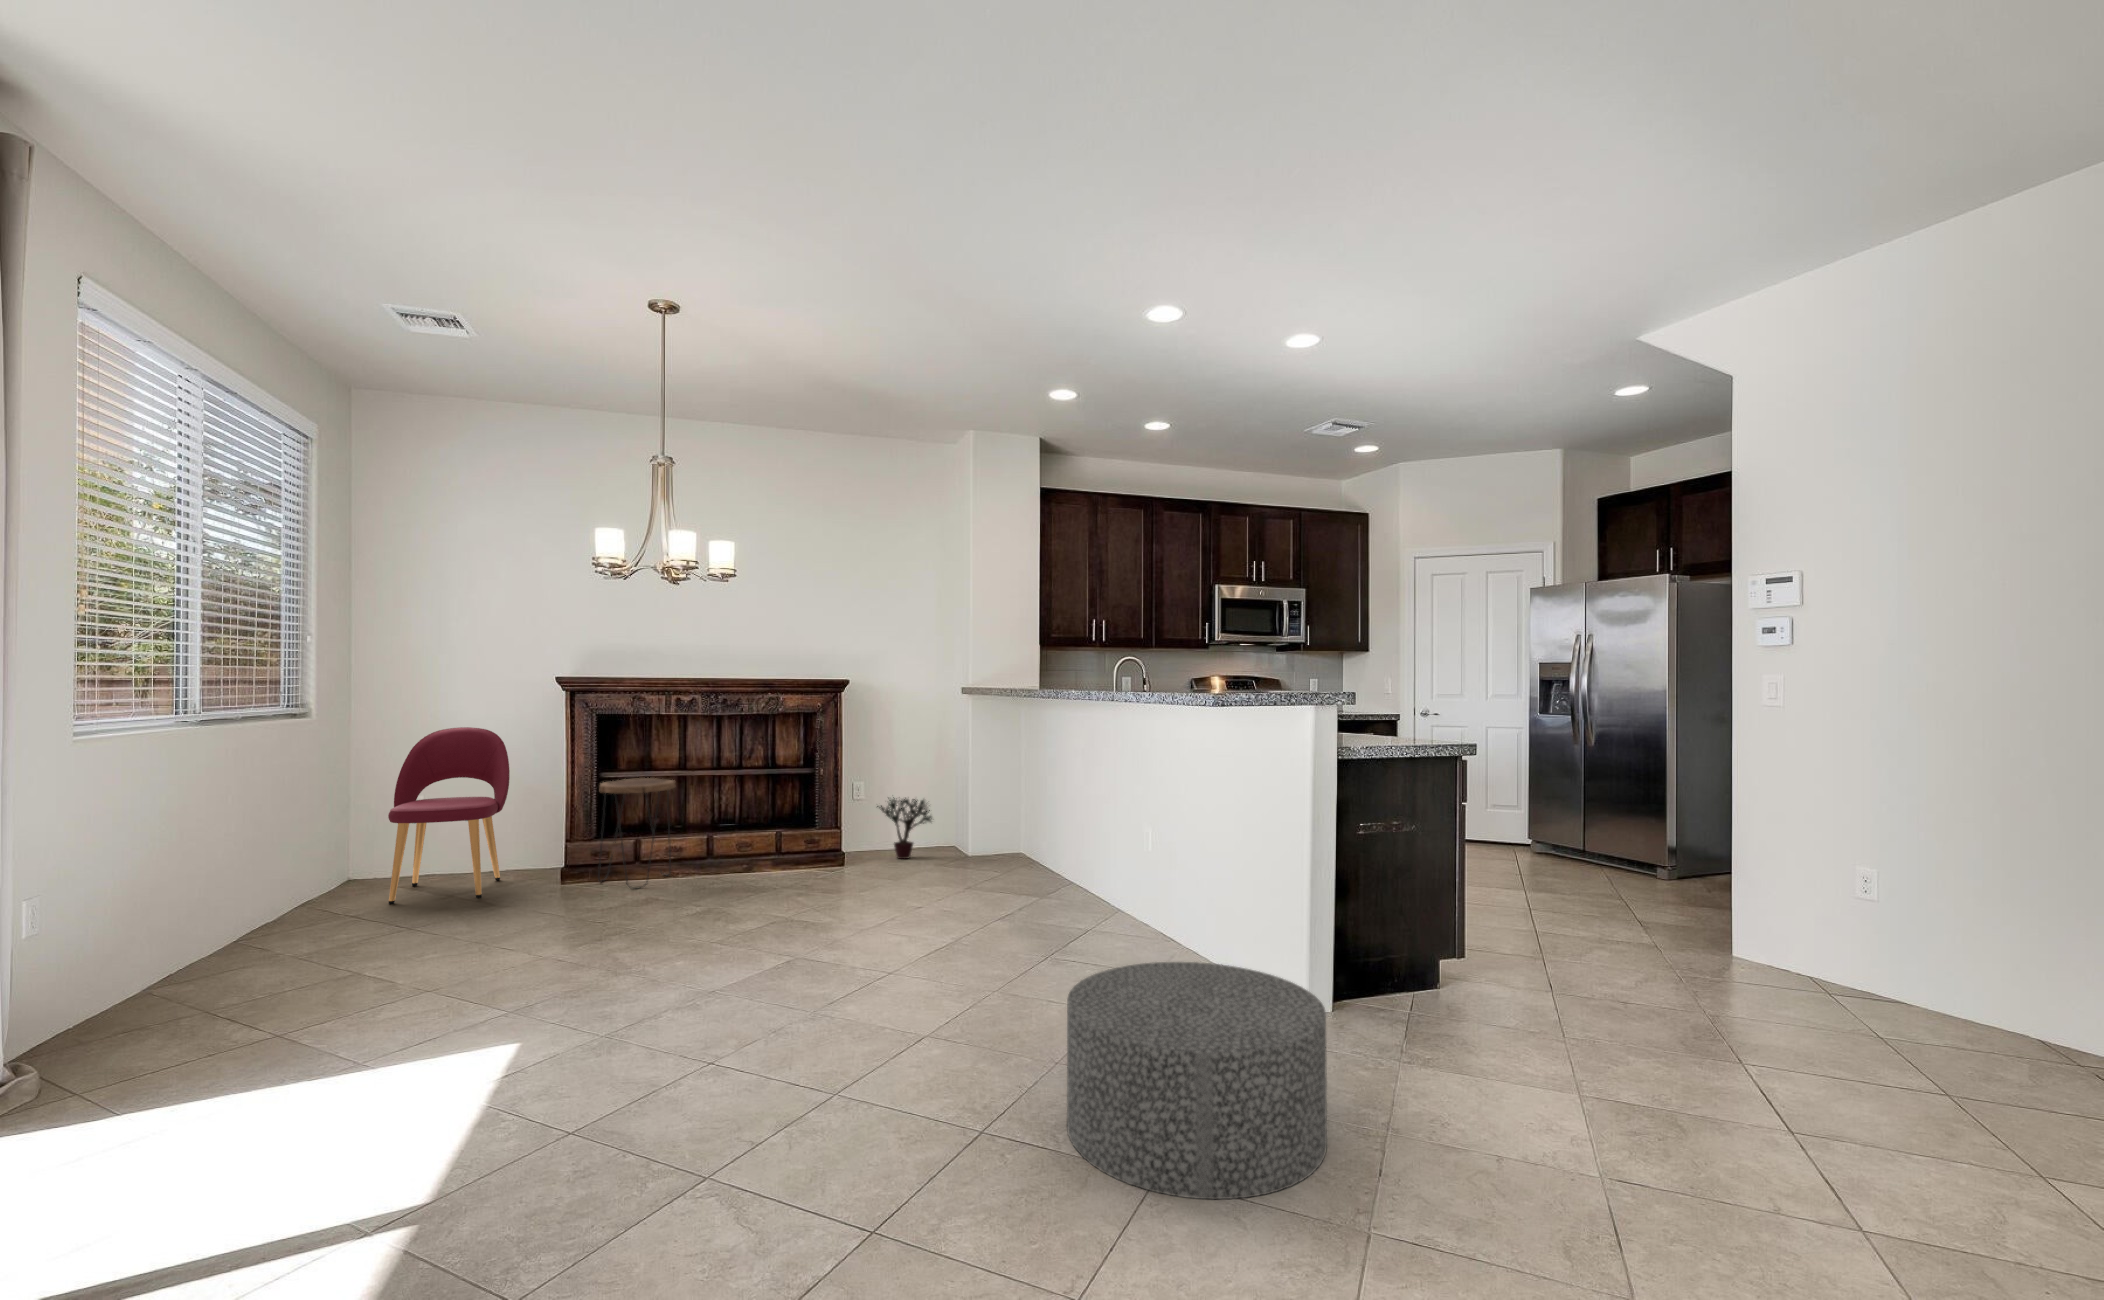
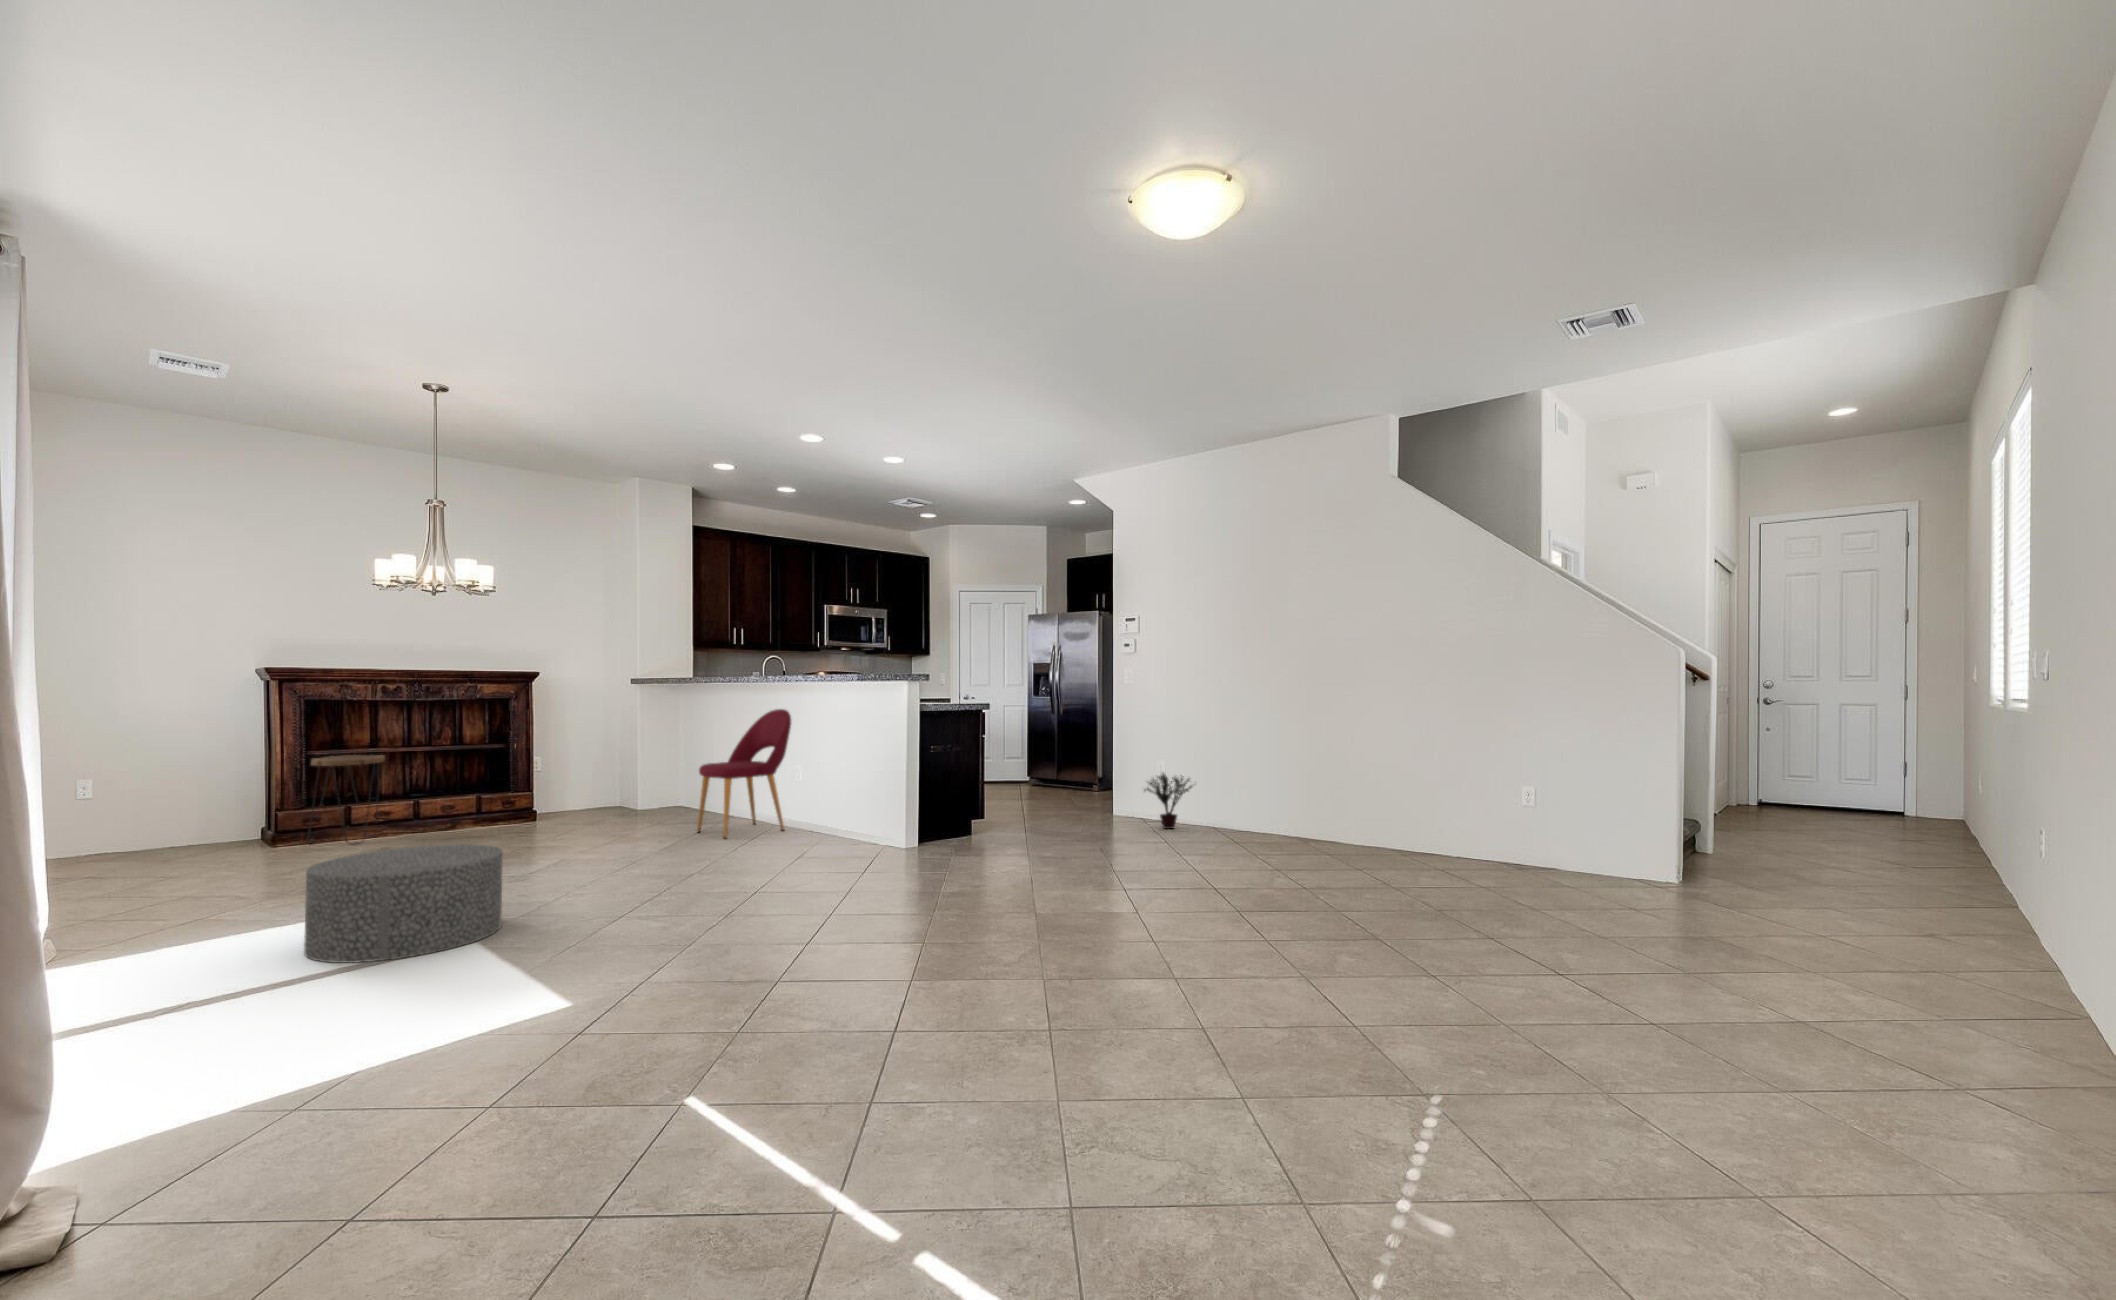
dining chair: present [388,727,510,904] -> present [697,709,791,839]
potted plant: present [877,797,932,859] -> present [1144,772,1192,829]
ottoman: present [1067,962,1327,1199] -> present [304,844,503,963]

